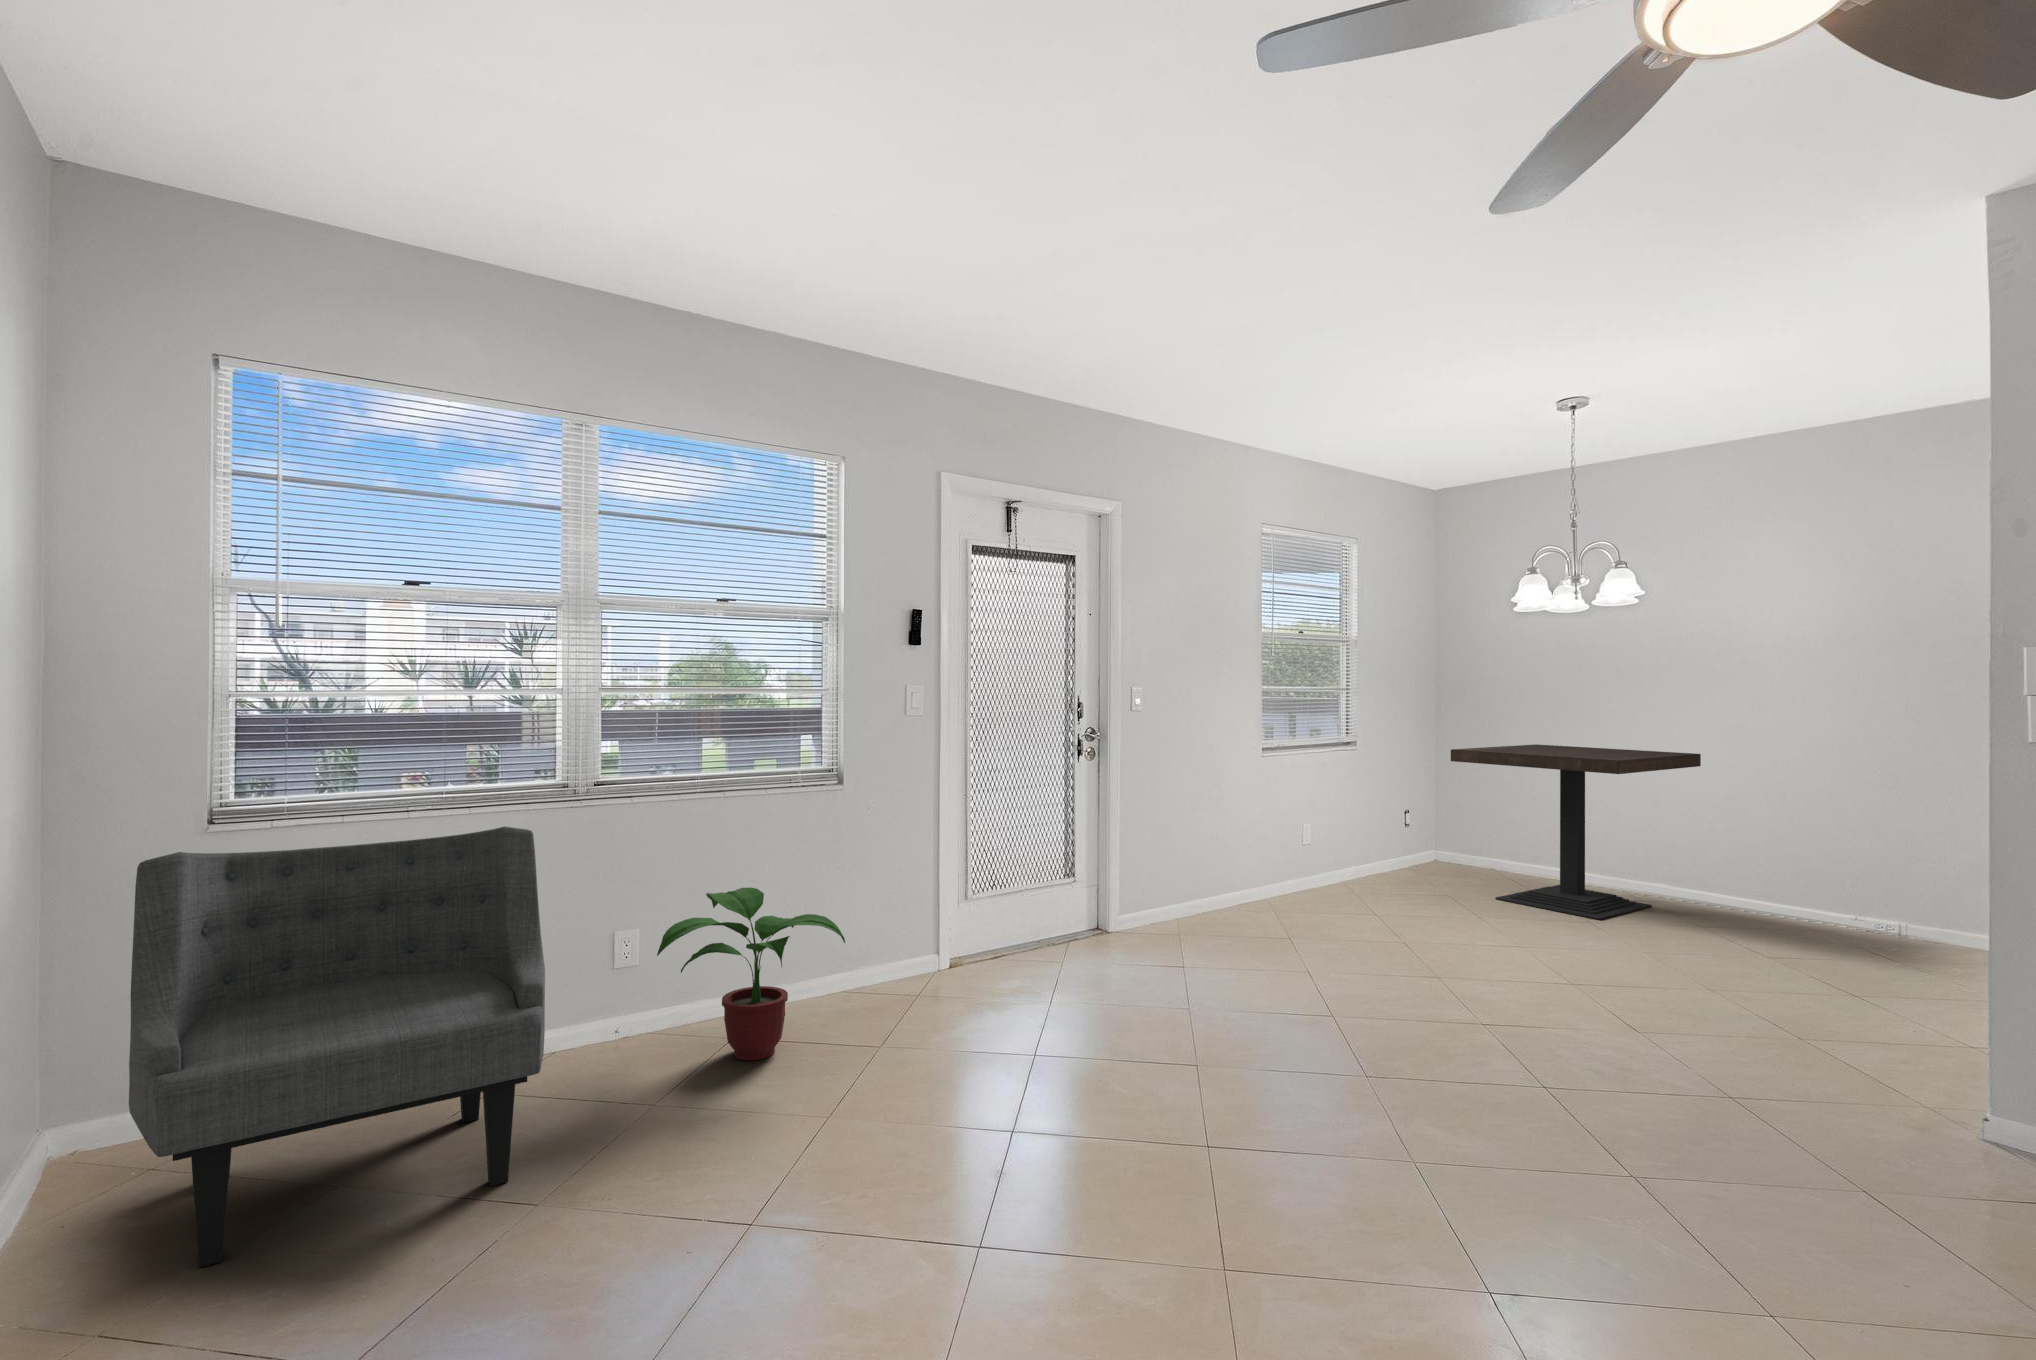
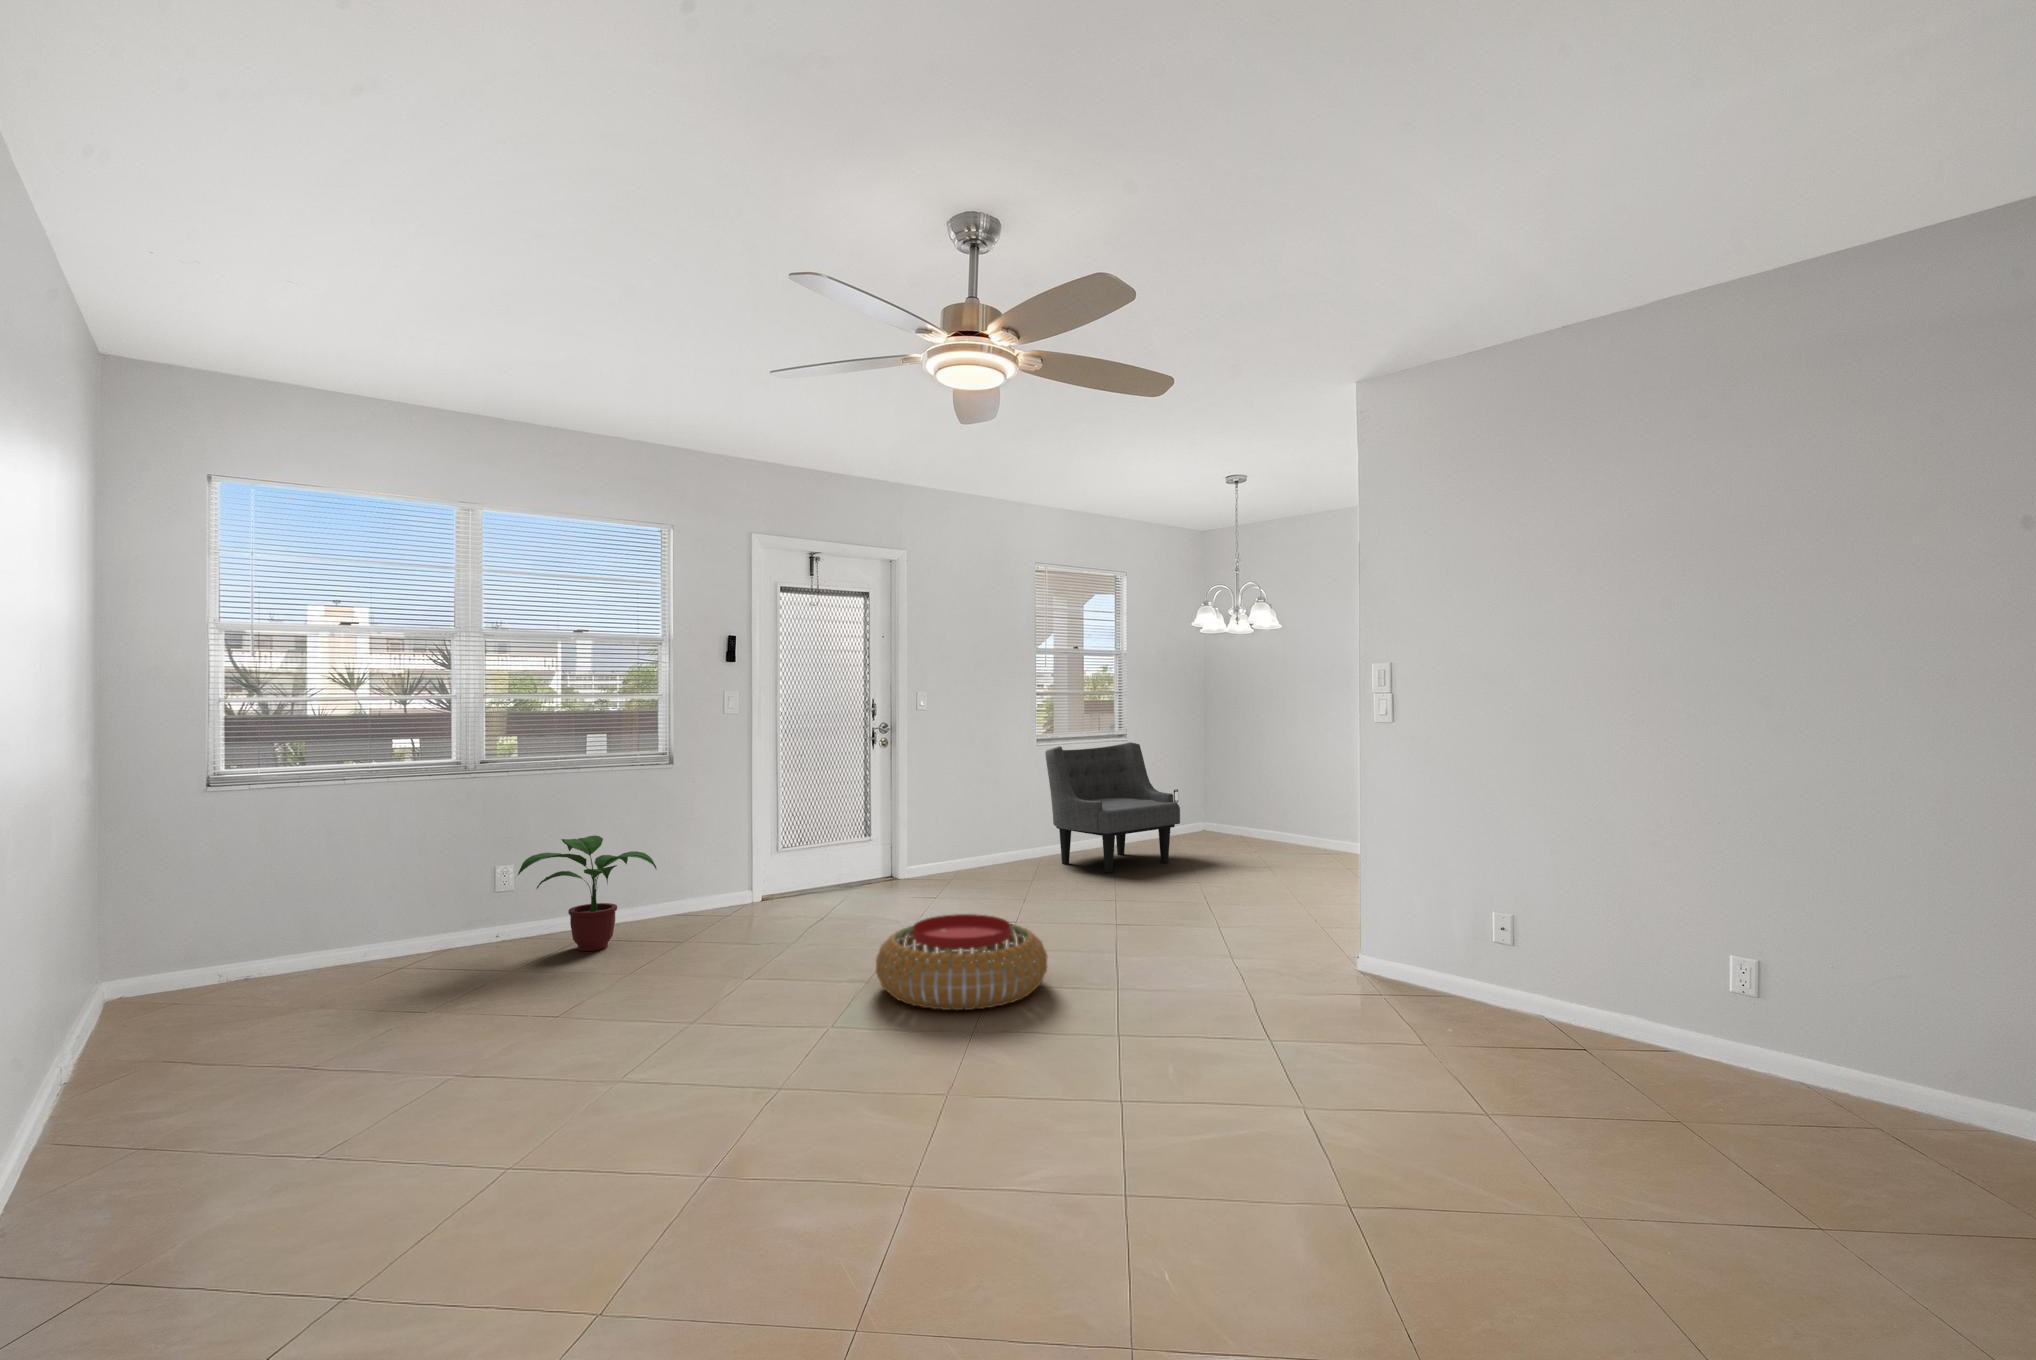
dining table: present [1451,744,1701,920] -> none [1186,734,1367,865]
armchair: present [129,826,545,1267] -> present [1045,742,1180,873]
pouf: none [1229,1038,1524,1229] -> present [876,914,1048,1010]

